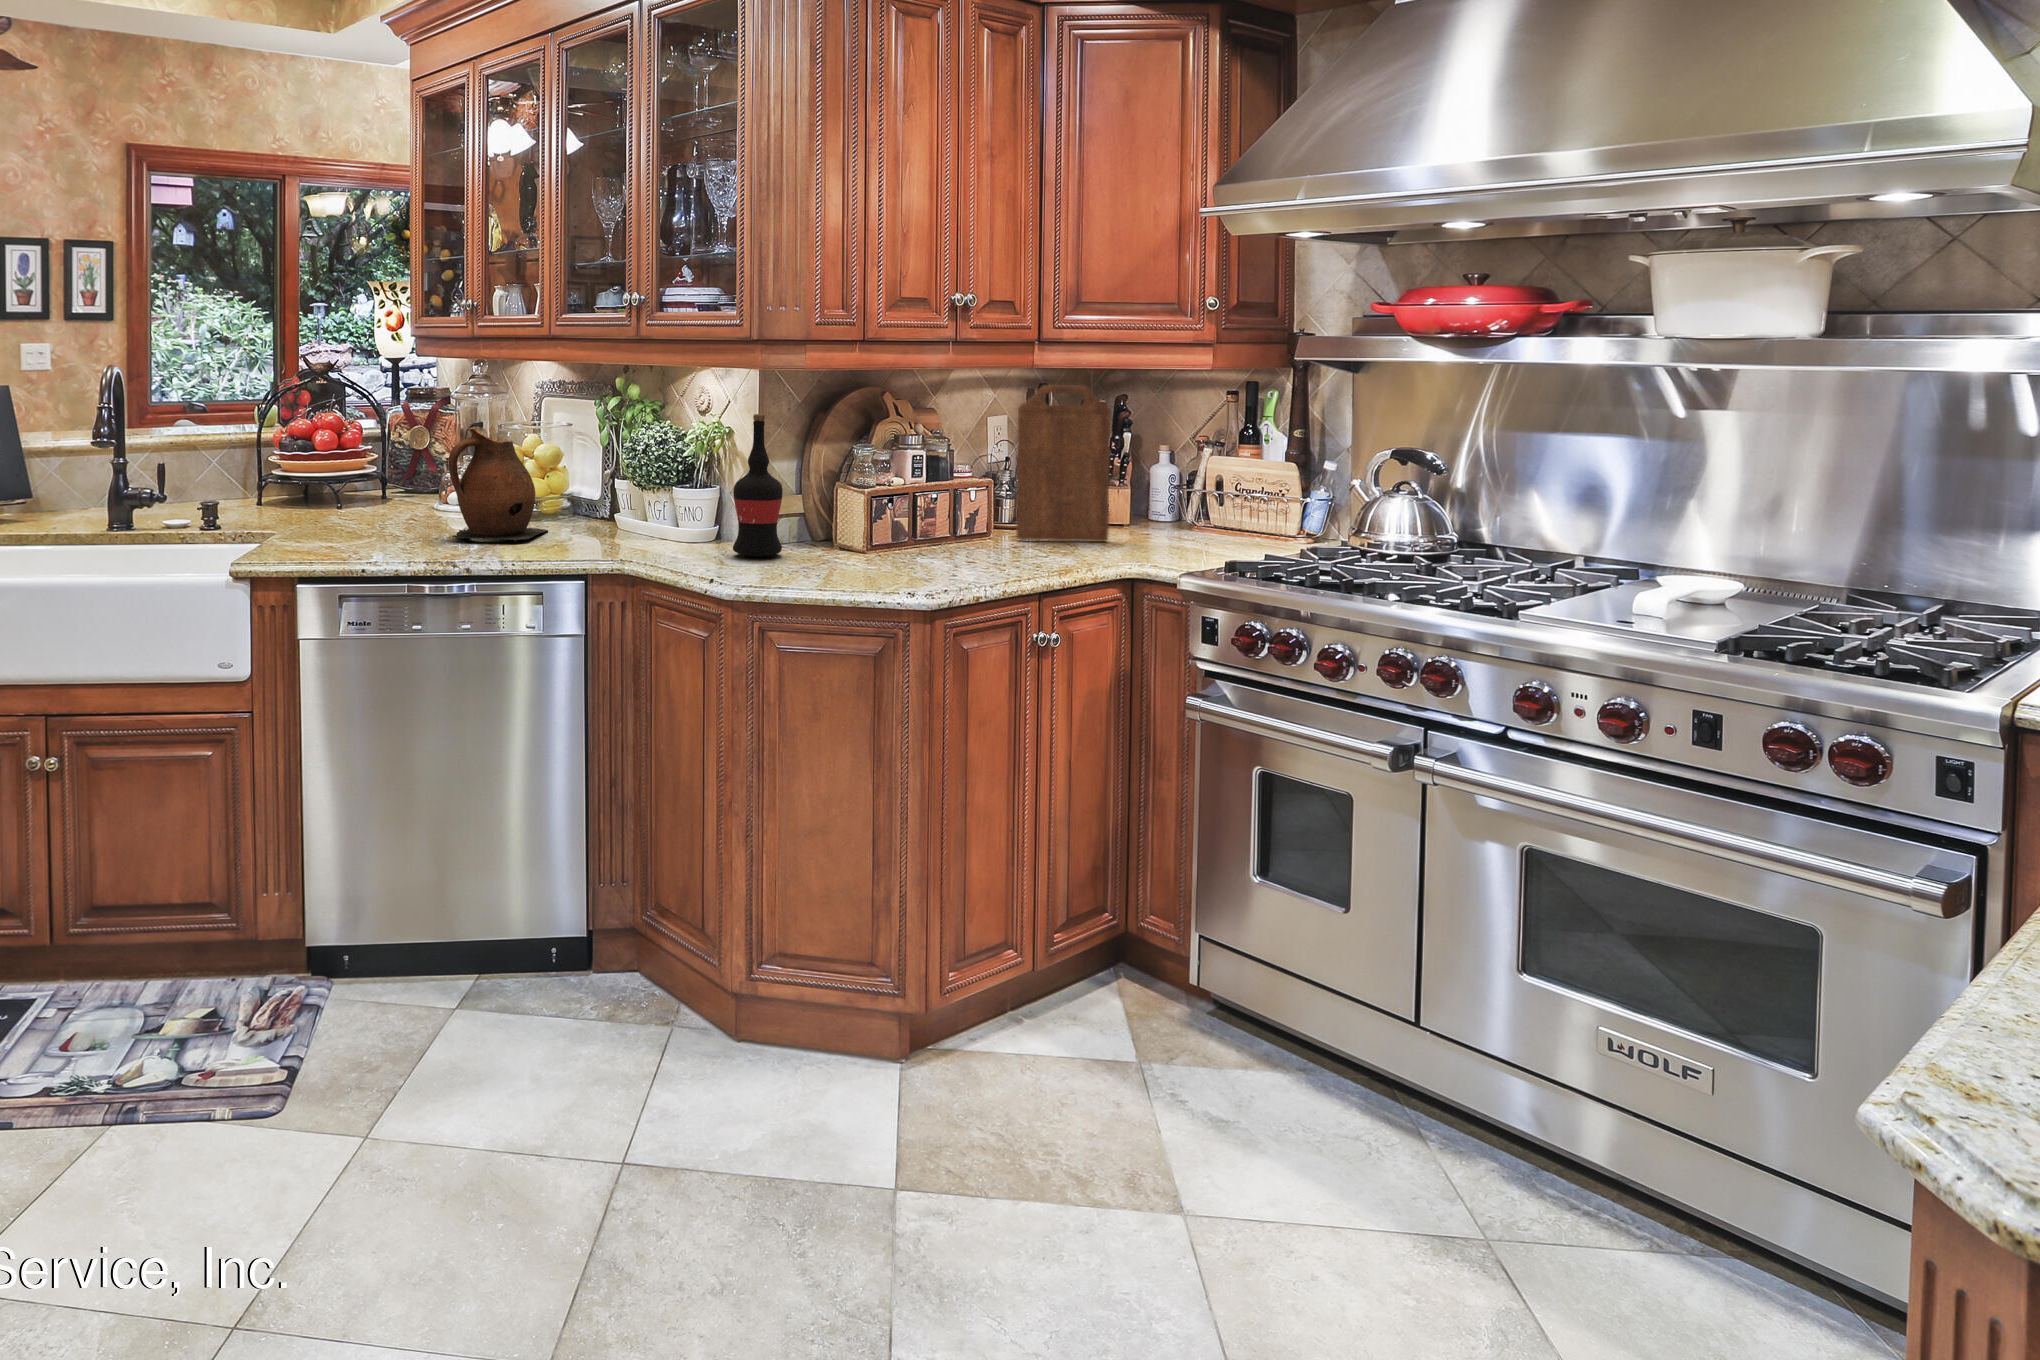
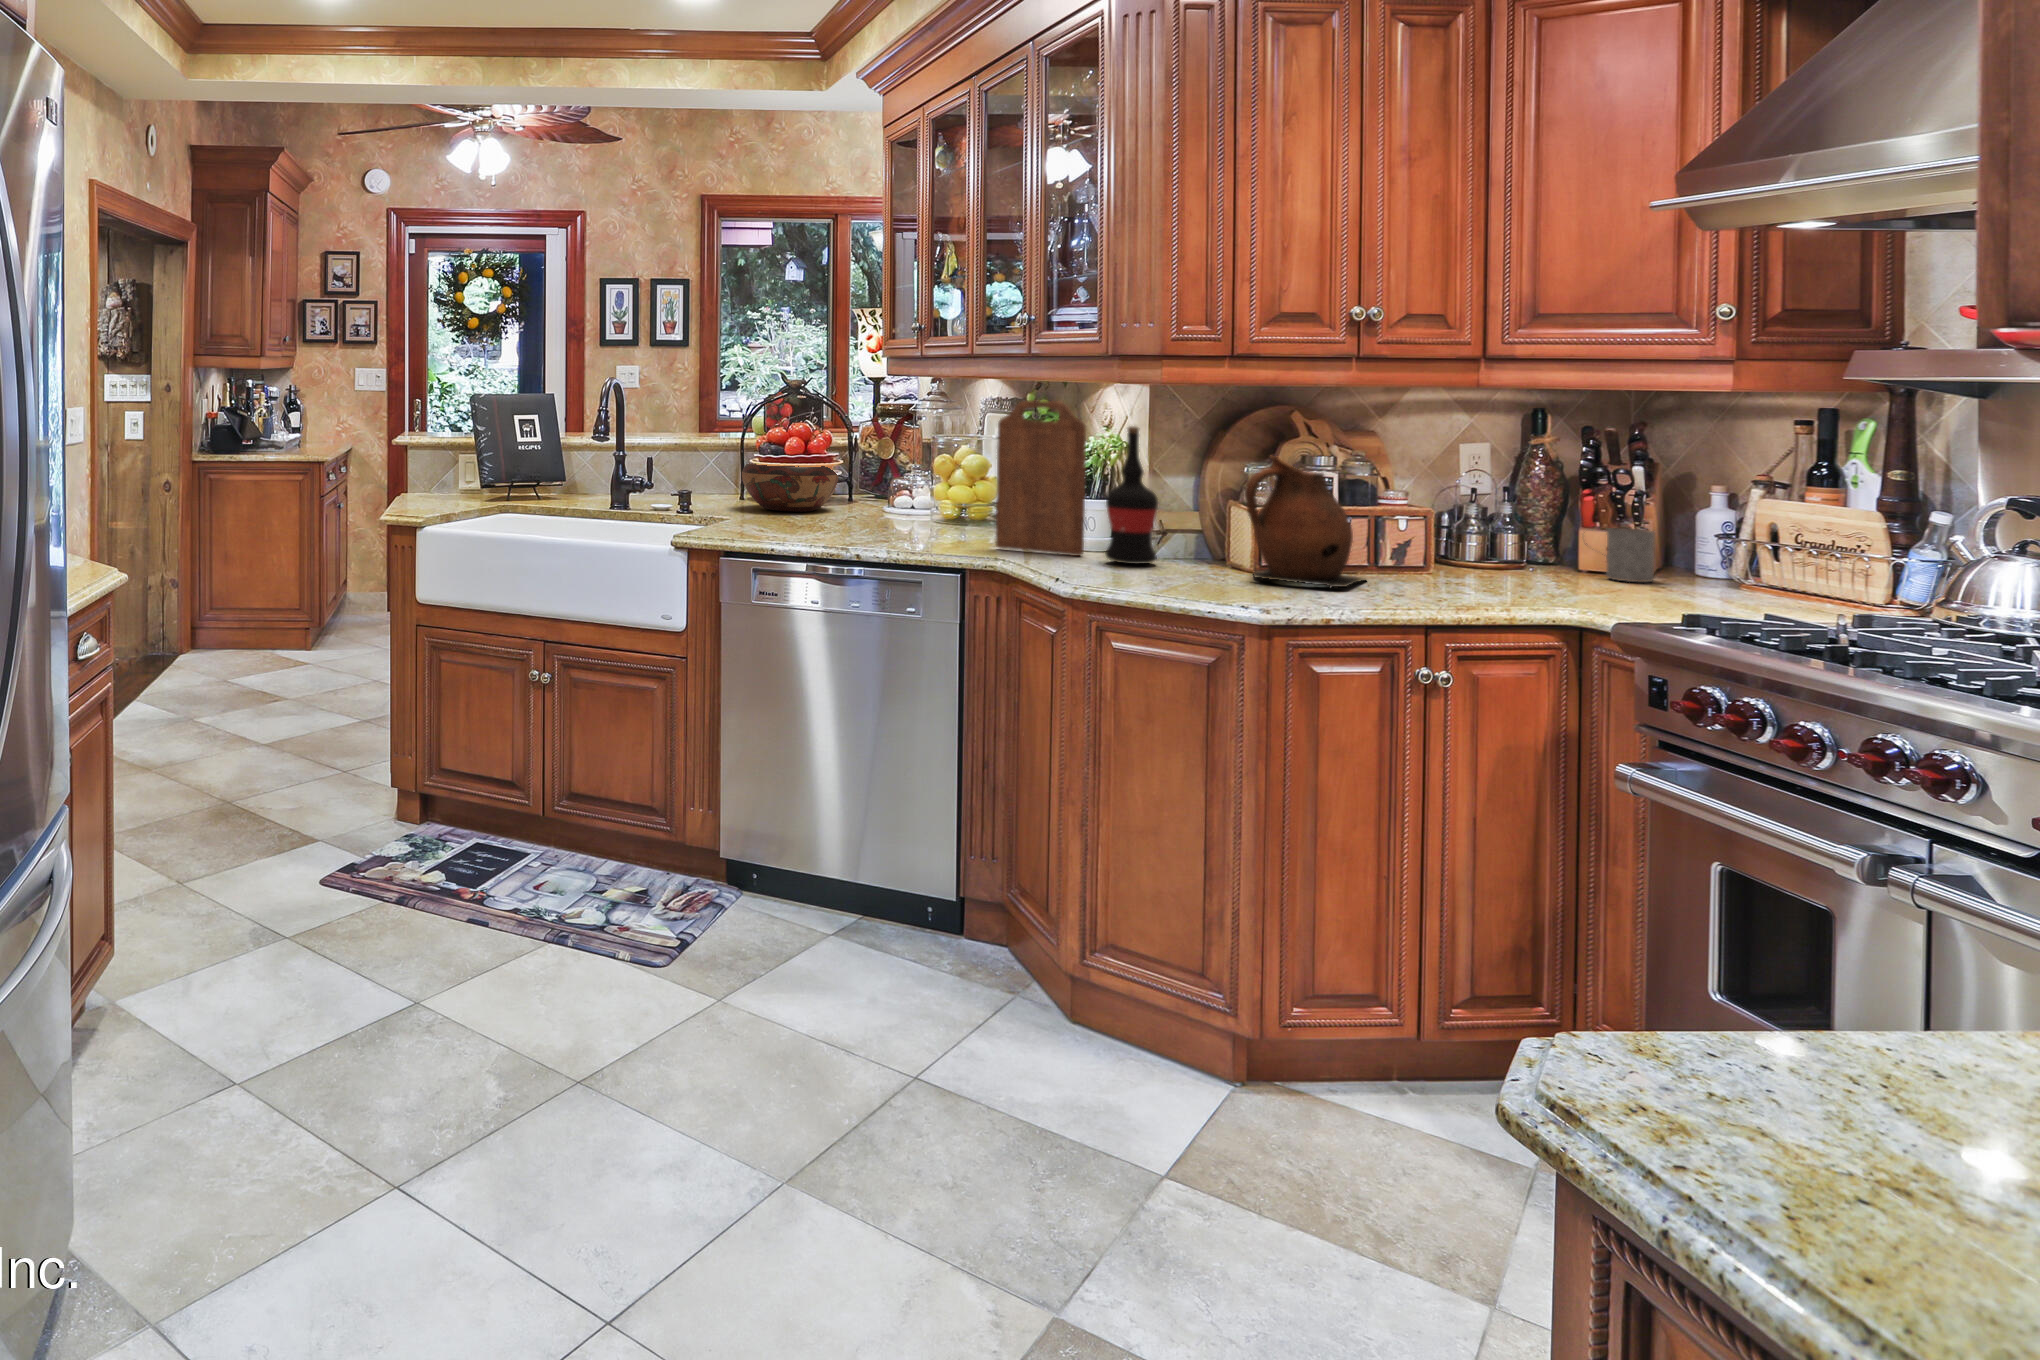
cutting board: present [1016,385,1110,542] -> present [996,400,1086,556]
ceramic pitcher: present [449,428,548,542] -> present [1245,456,1365,588]
decorative bowl: none [275,461,390,520] -> present [742,463,838,512]
mug: none [1106,488,1160,535] -> present [1585,528,1655,582]

